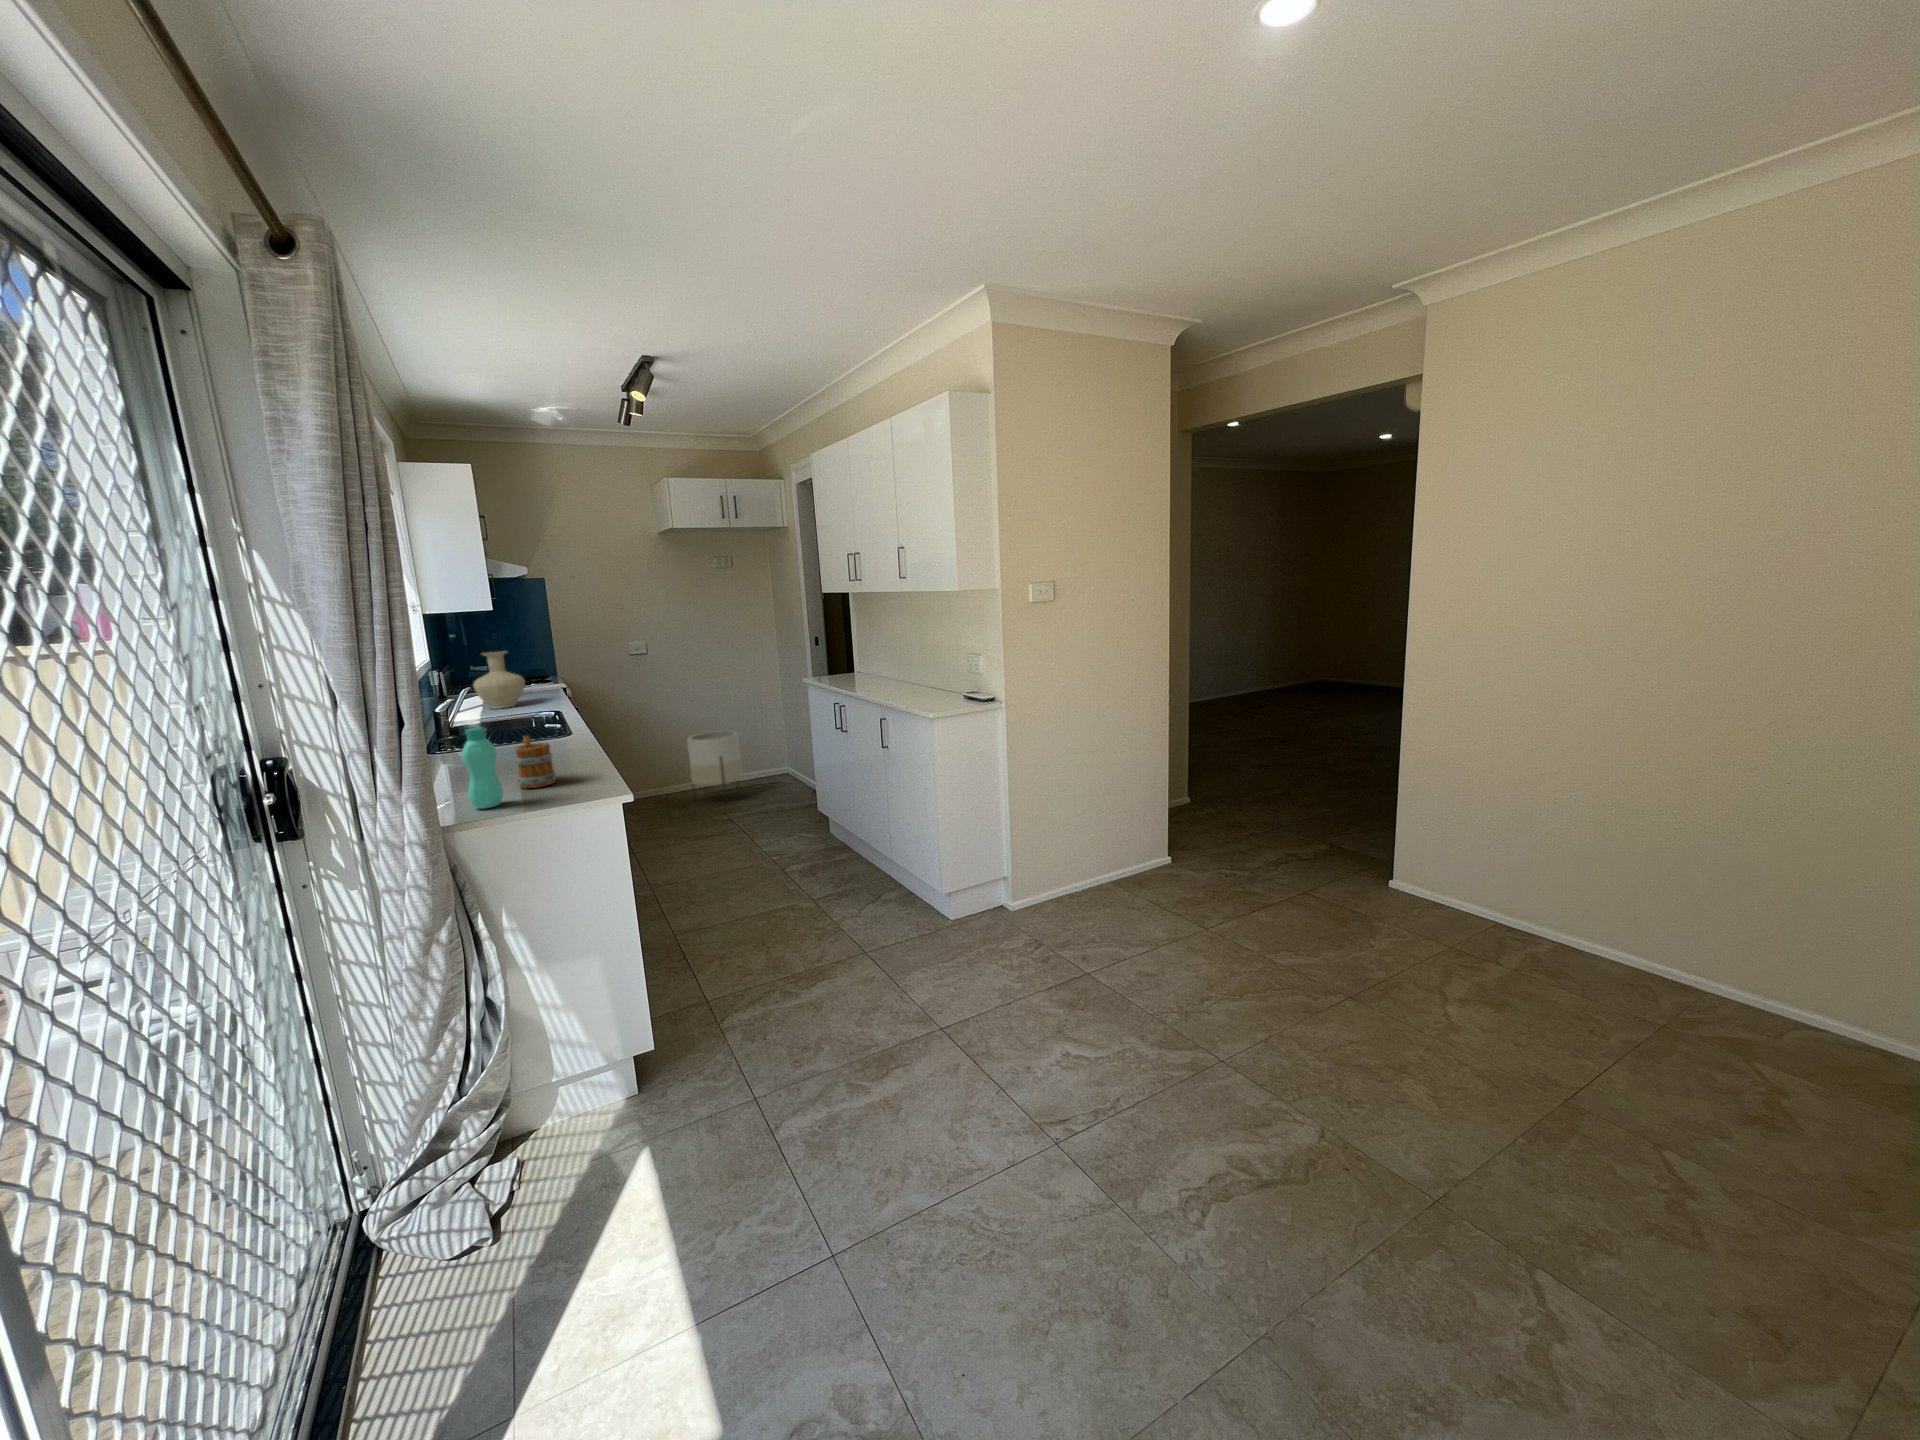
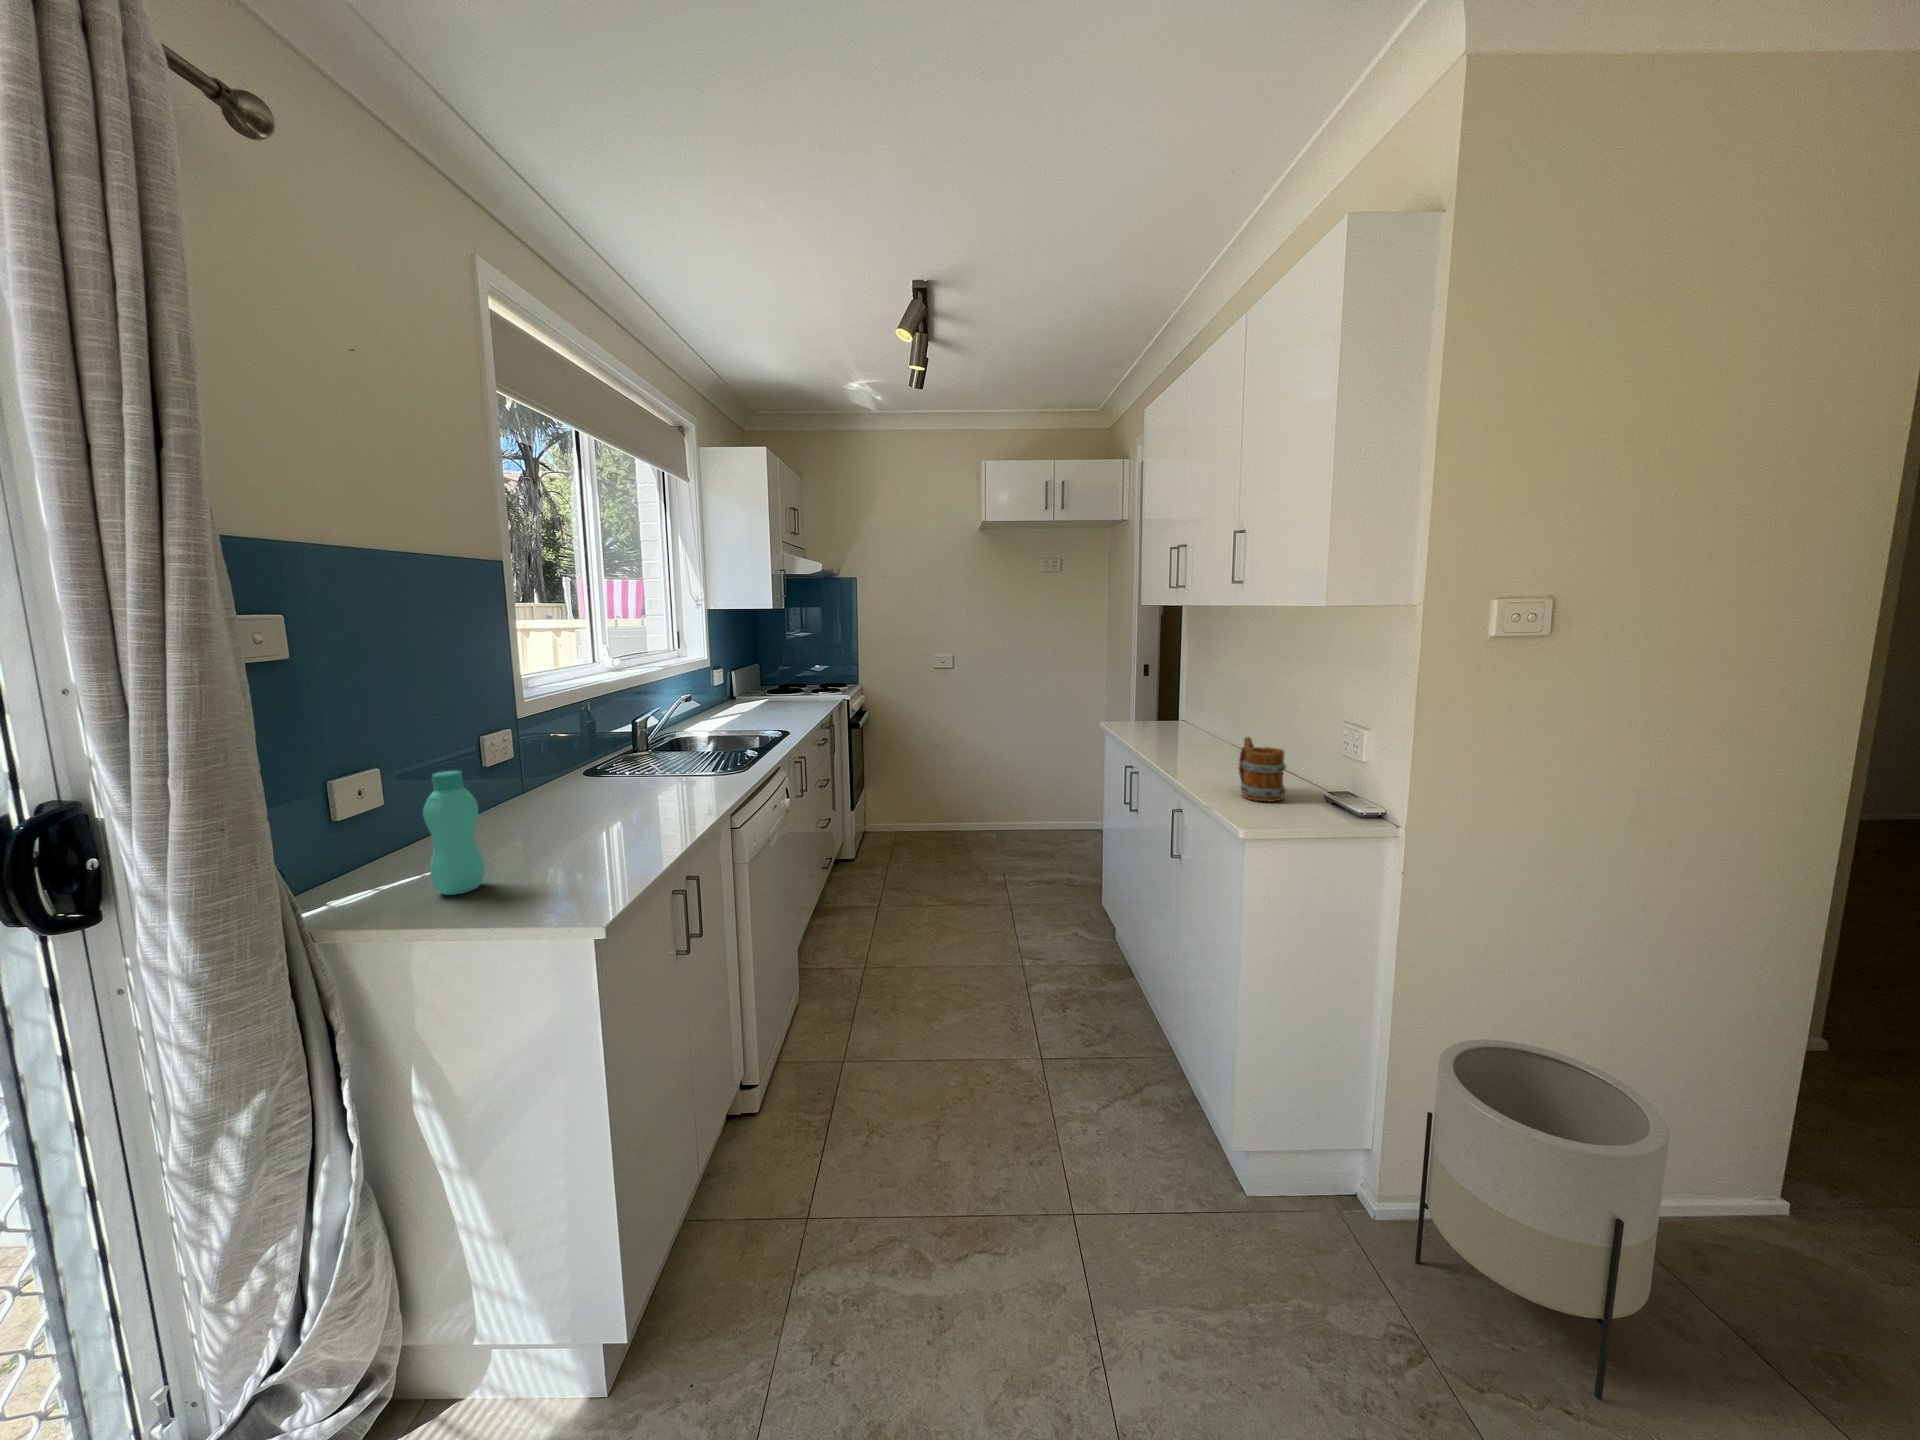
vase: present [473,651,525,709] -> none [747,654,797,715]
planter: present [687,731,743,803] -> present [1415,1039,1669,1400]
mug: present [515,736,556,788] -> present [1239,737,1286,802]

